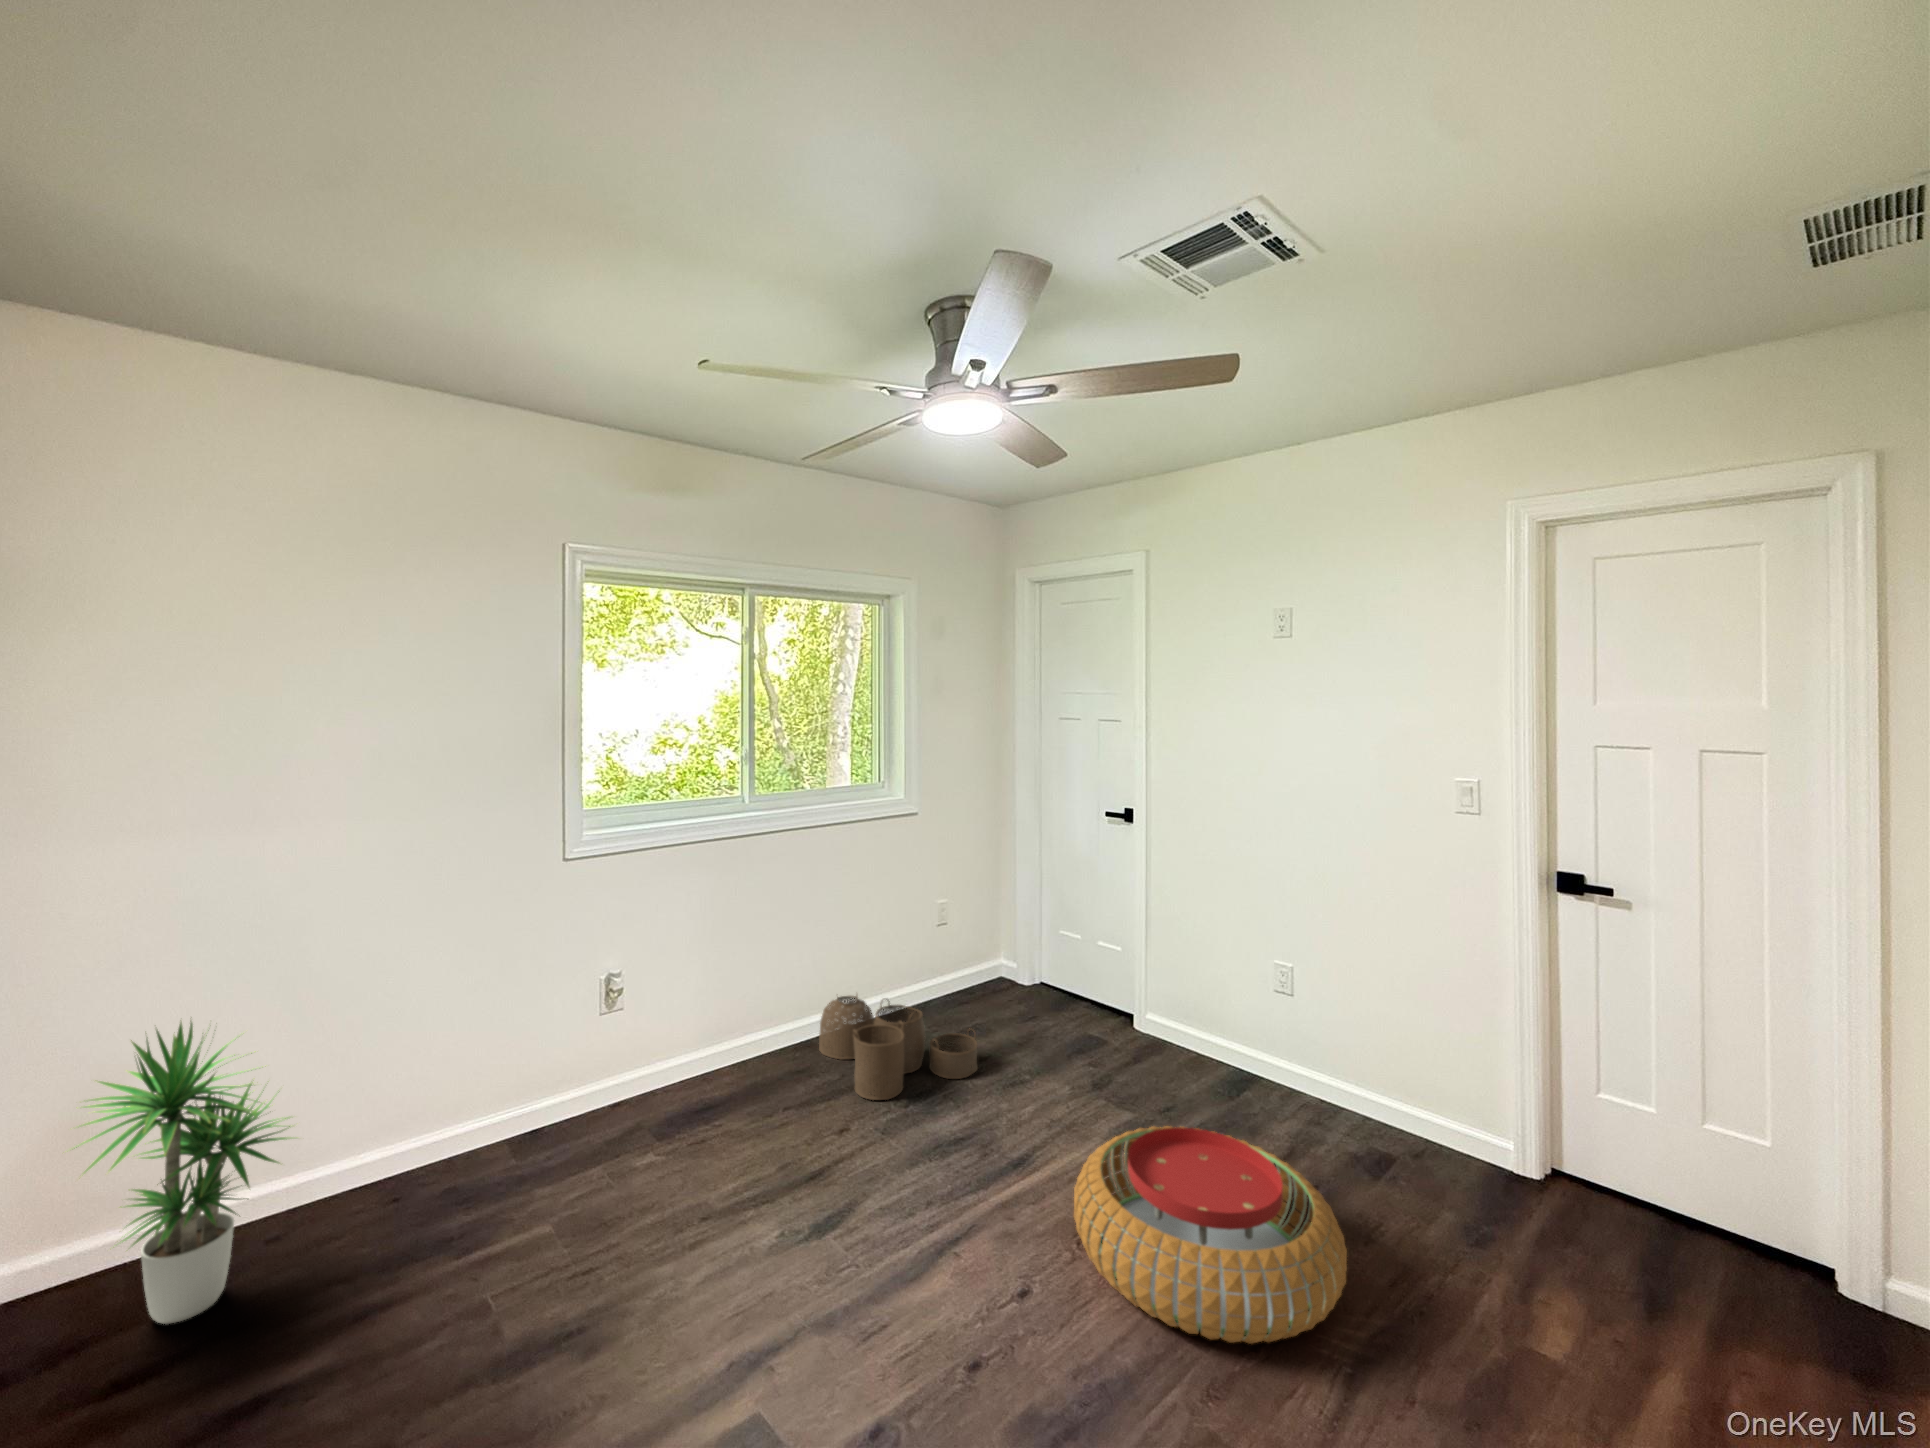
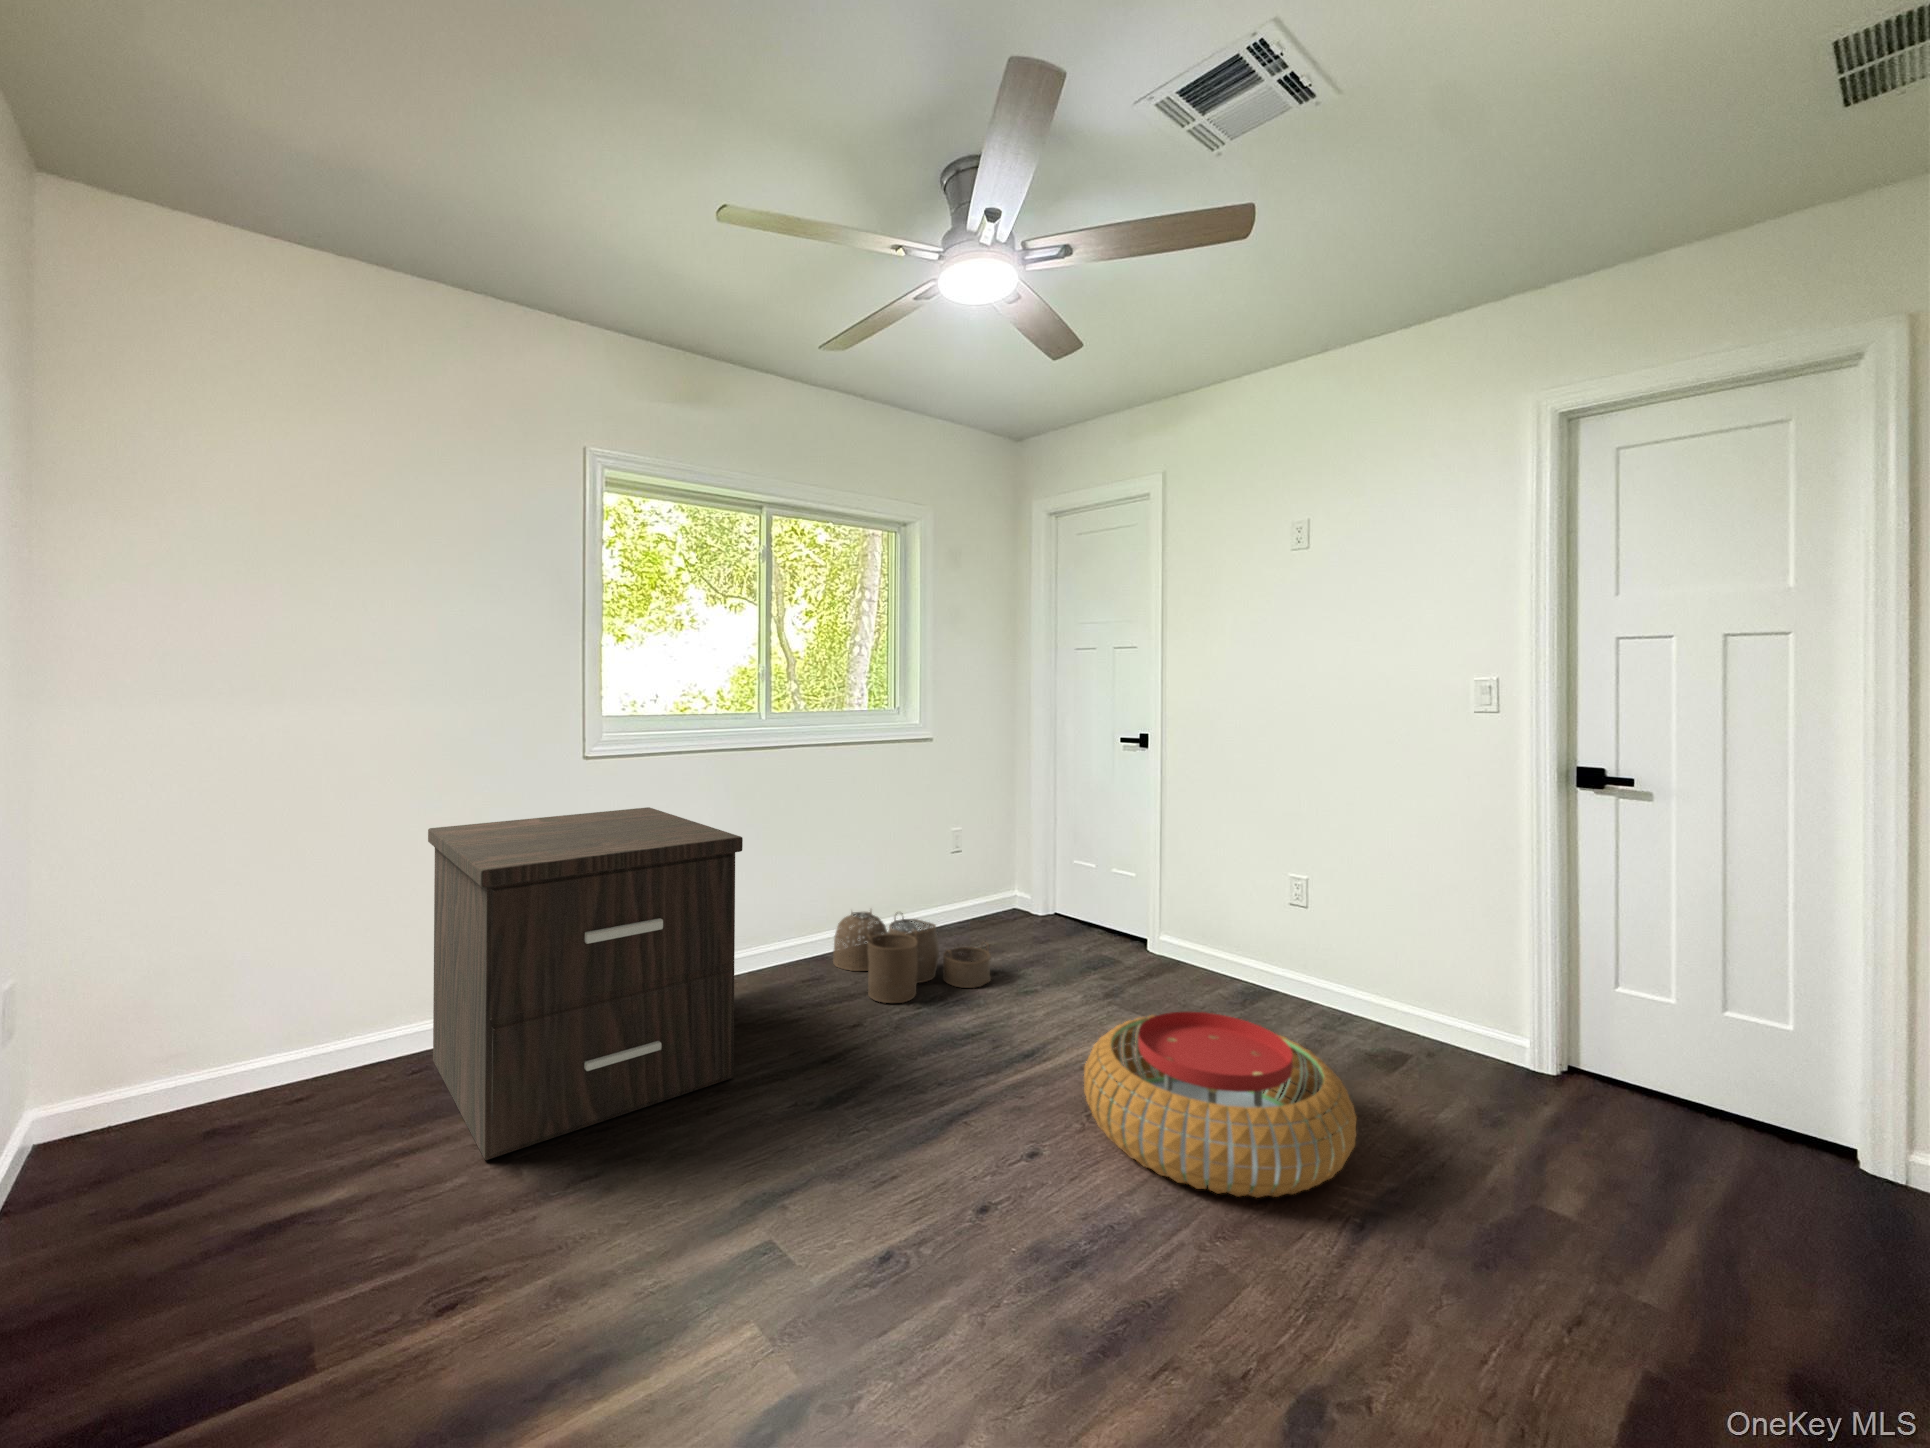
nightstand: none [405,905,727,1314] -> present [428,807,743,1160]
potted plant: present [76,1021,291,1324] -> none [101,875,333,1162]

